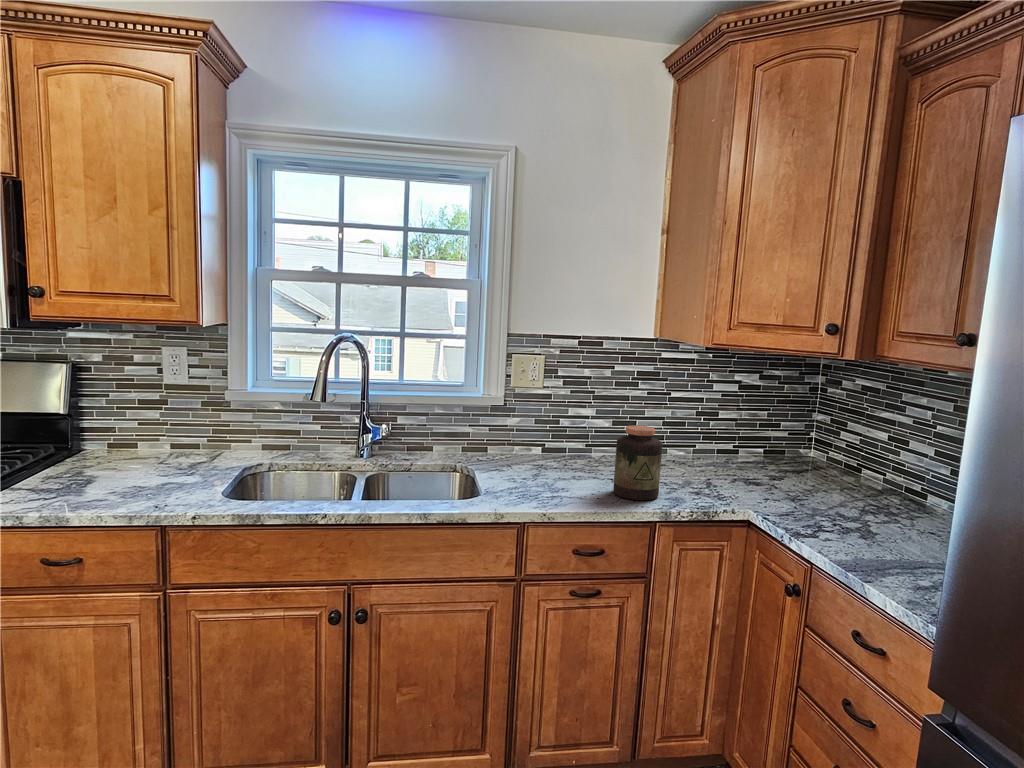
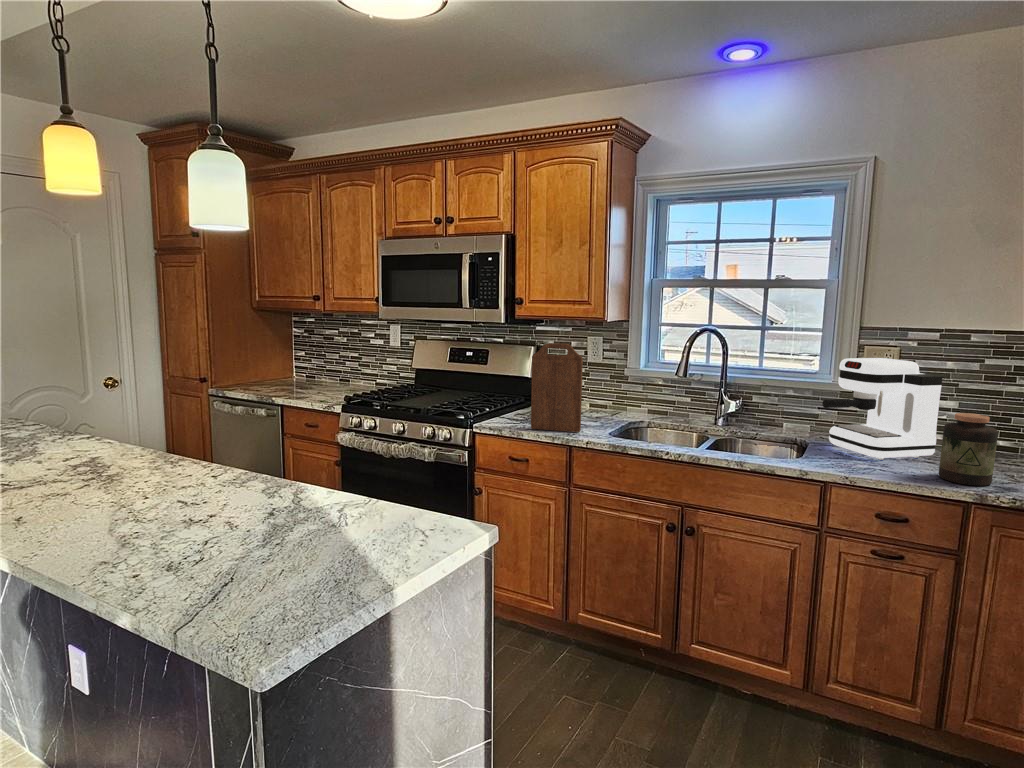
cutting board: none [79,363,177,507] -> present [531,343,583,432]
coffee maker: none [493,368,597,482] -> present [822,358,943,460]

